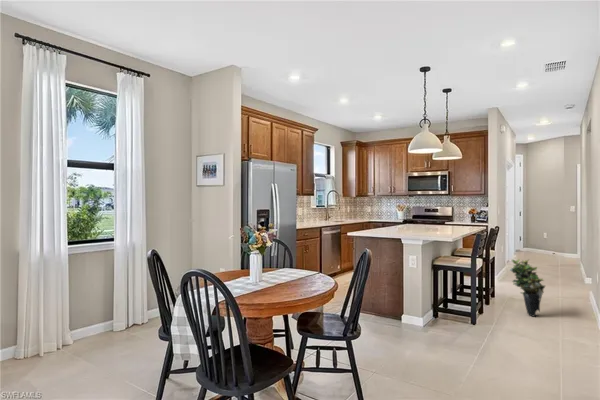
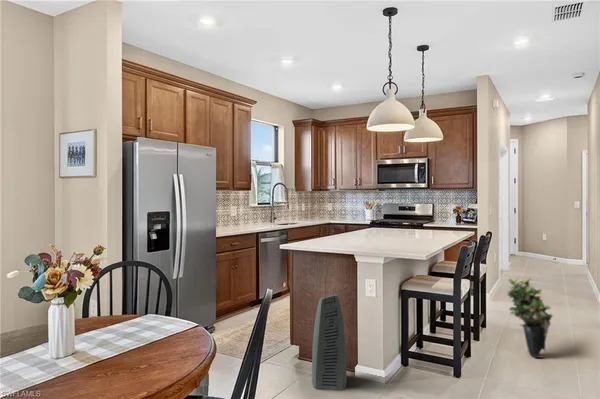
air purifier: none [371,266,396,330] -> present [312,295,346,390]

